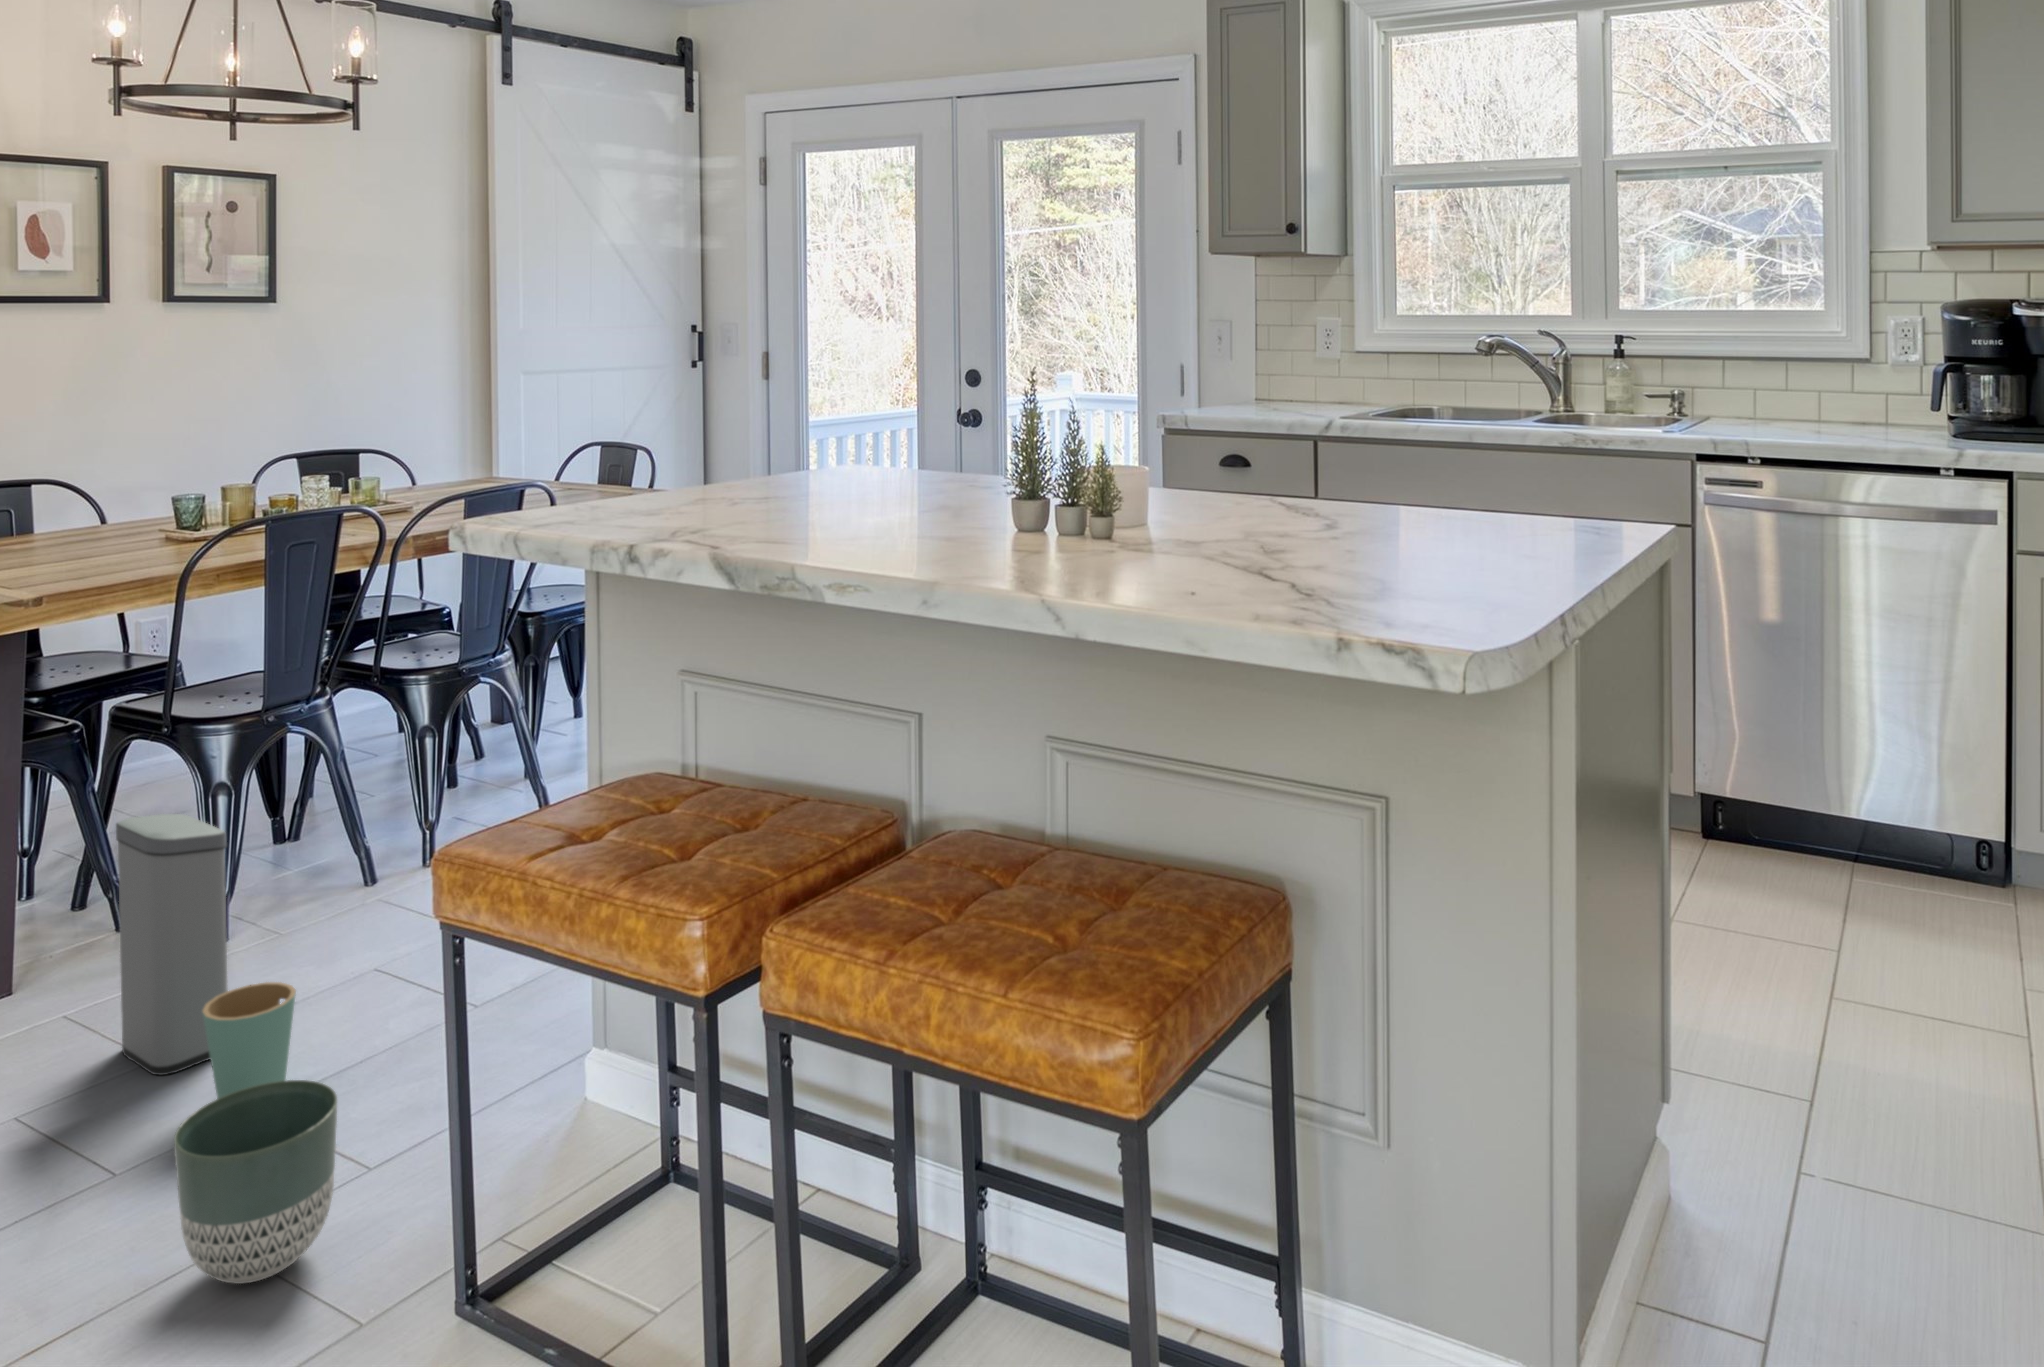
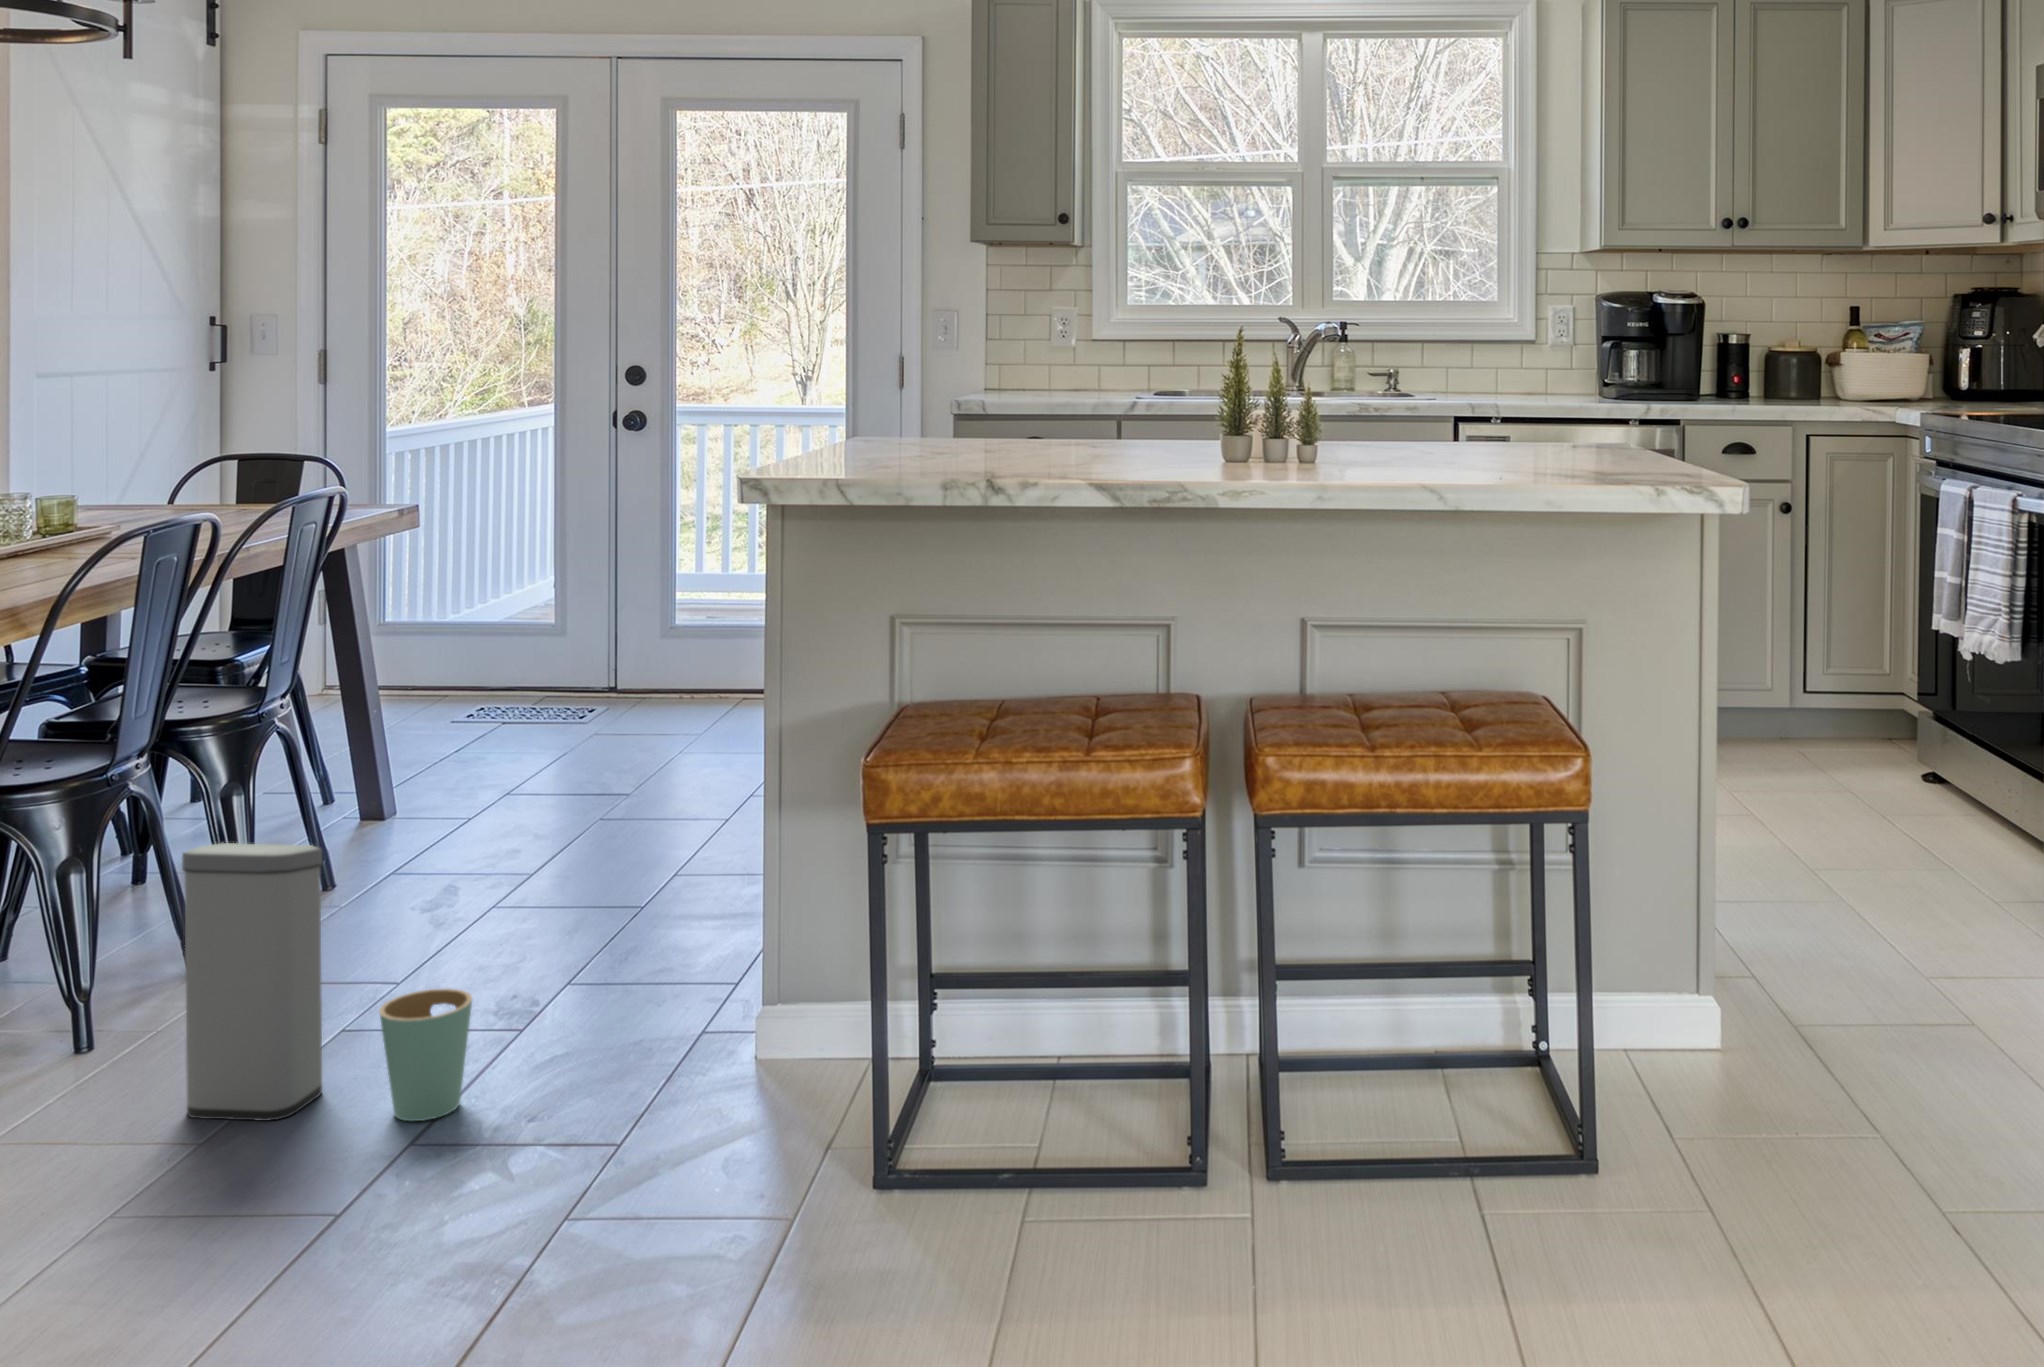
planter: present [174,1080,337,1284] -> none [591,1011,732,1191]

